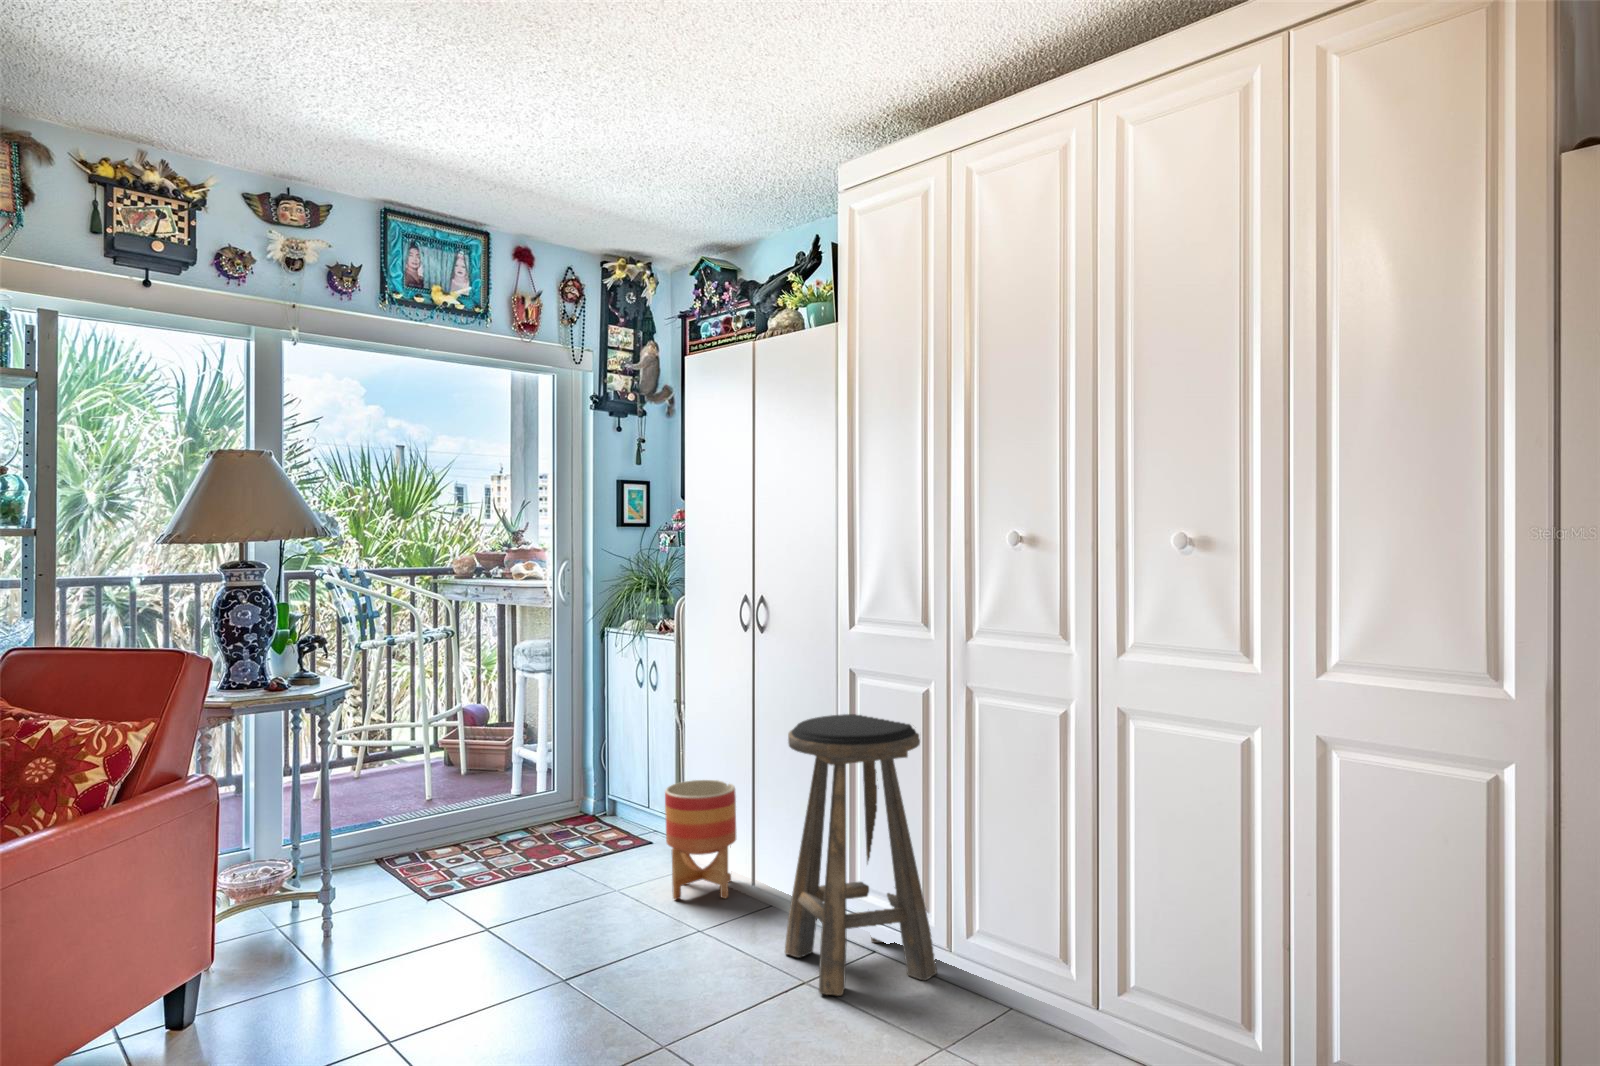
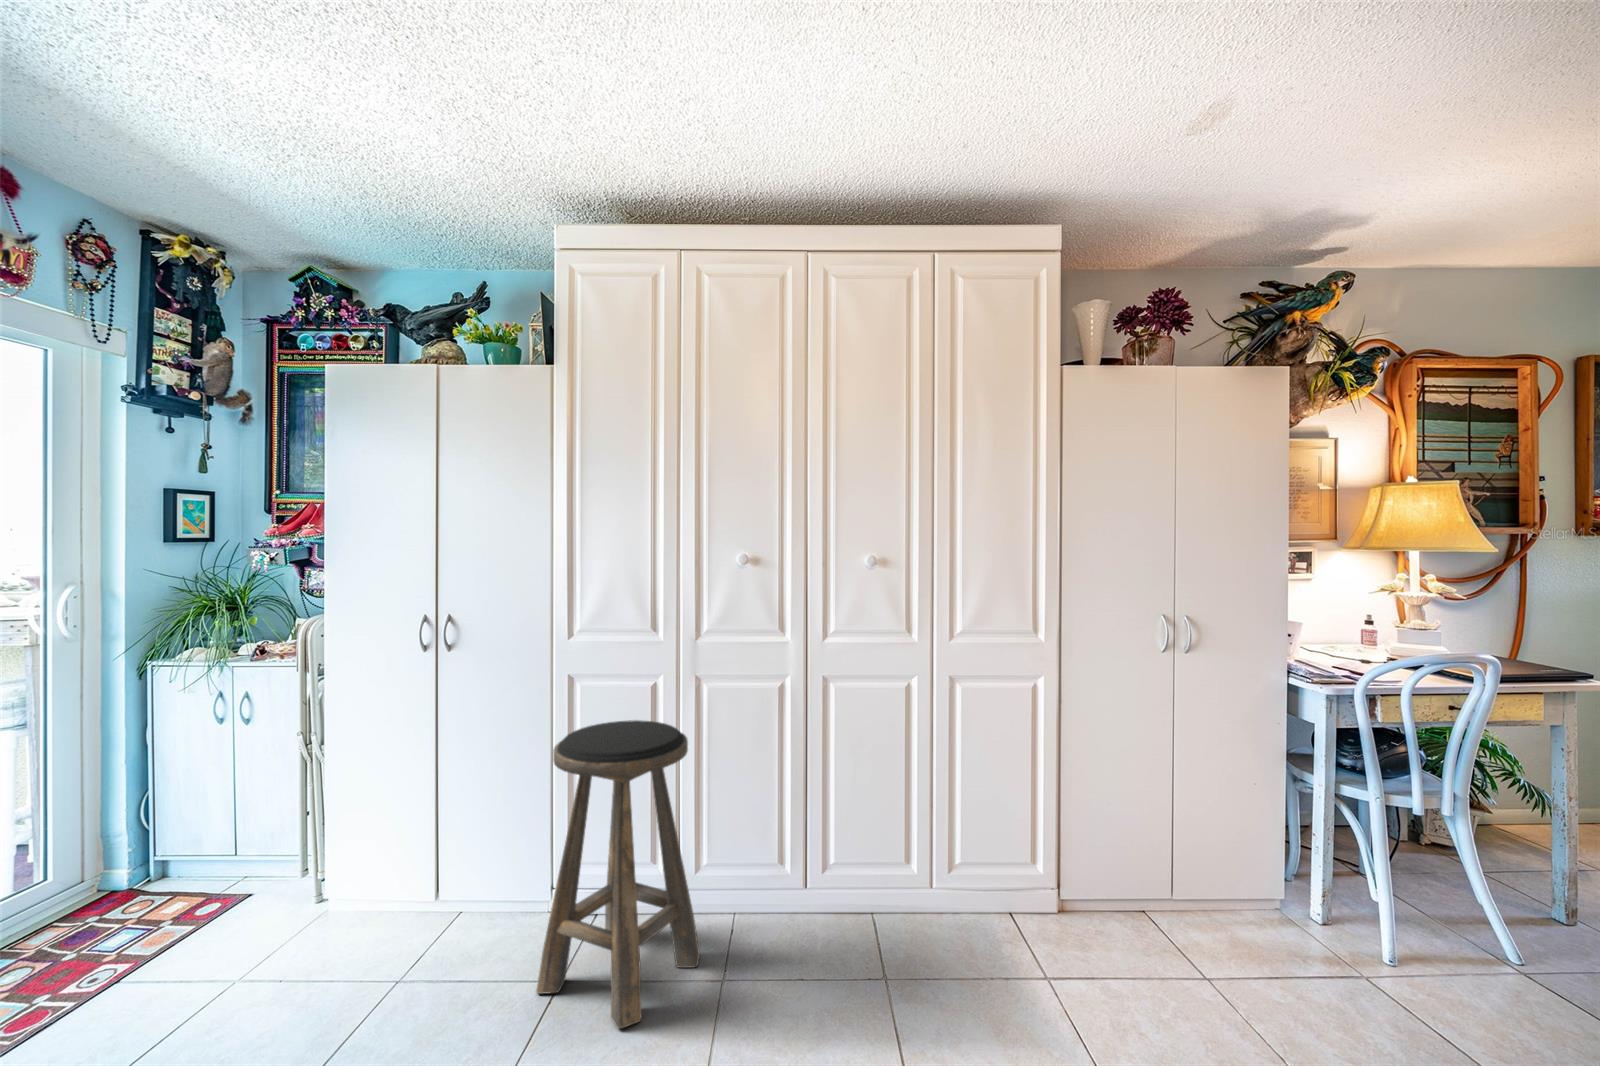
planter: present [665,780,736,900] -> none [321,816,414,973]

